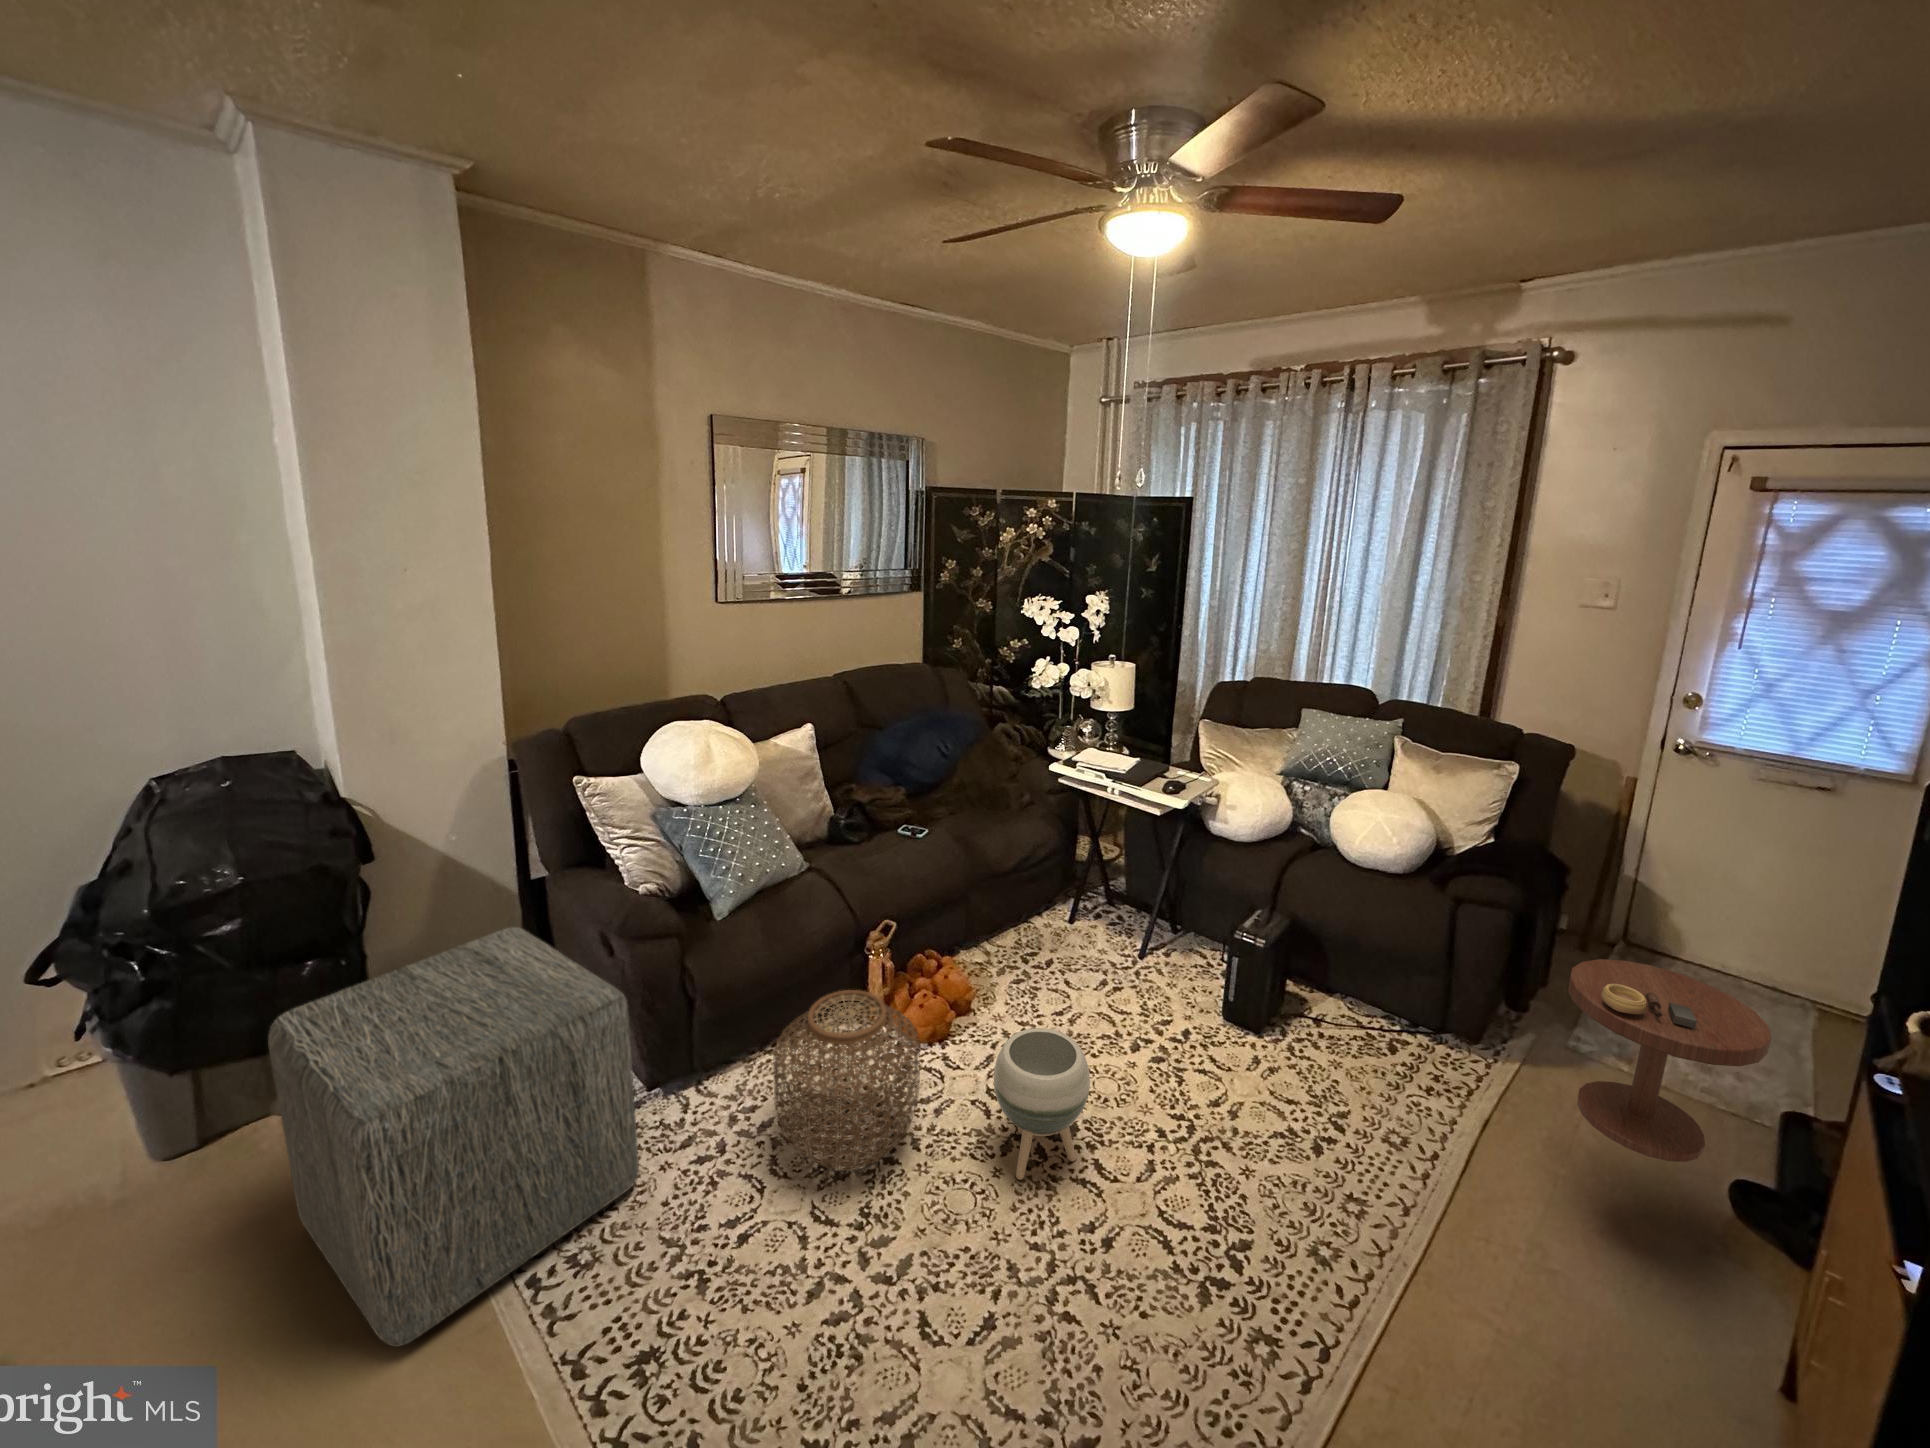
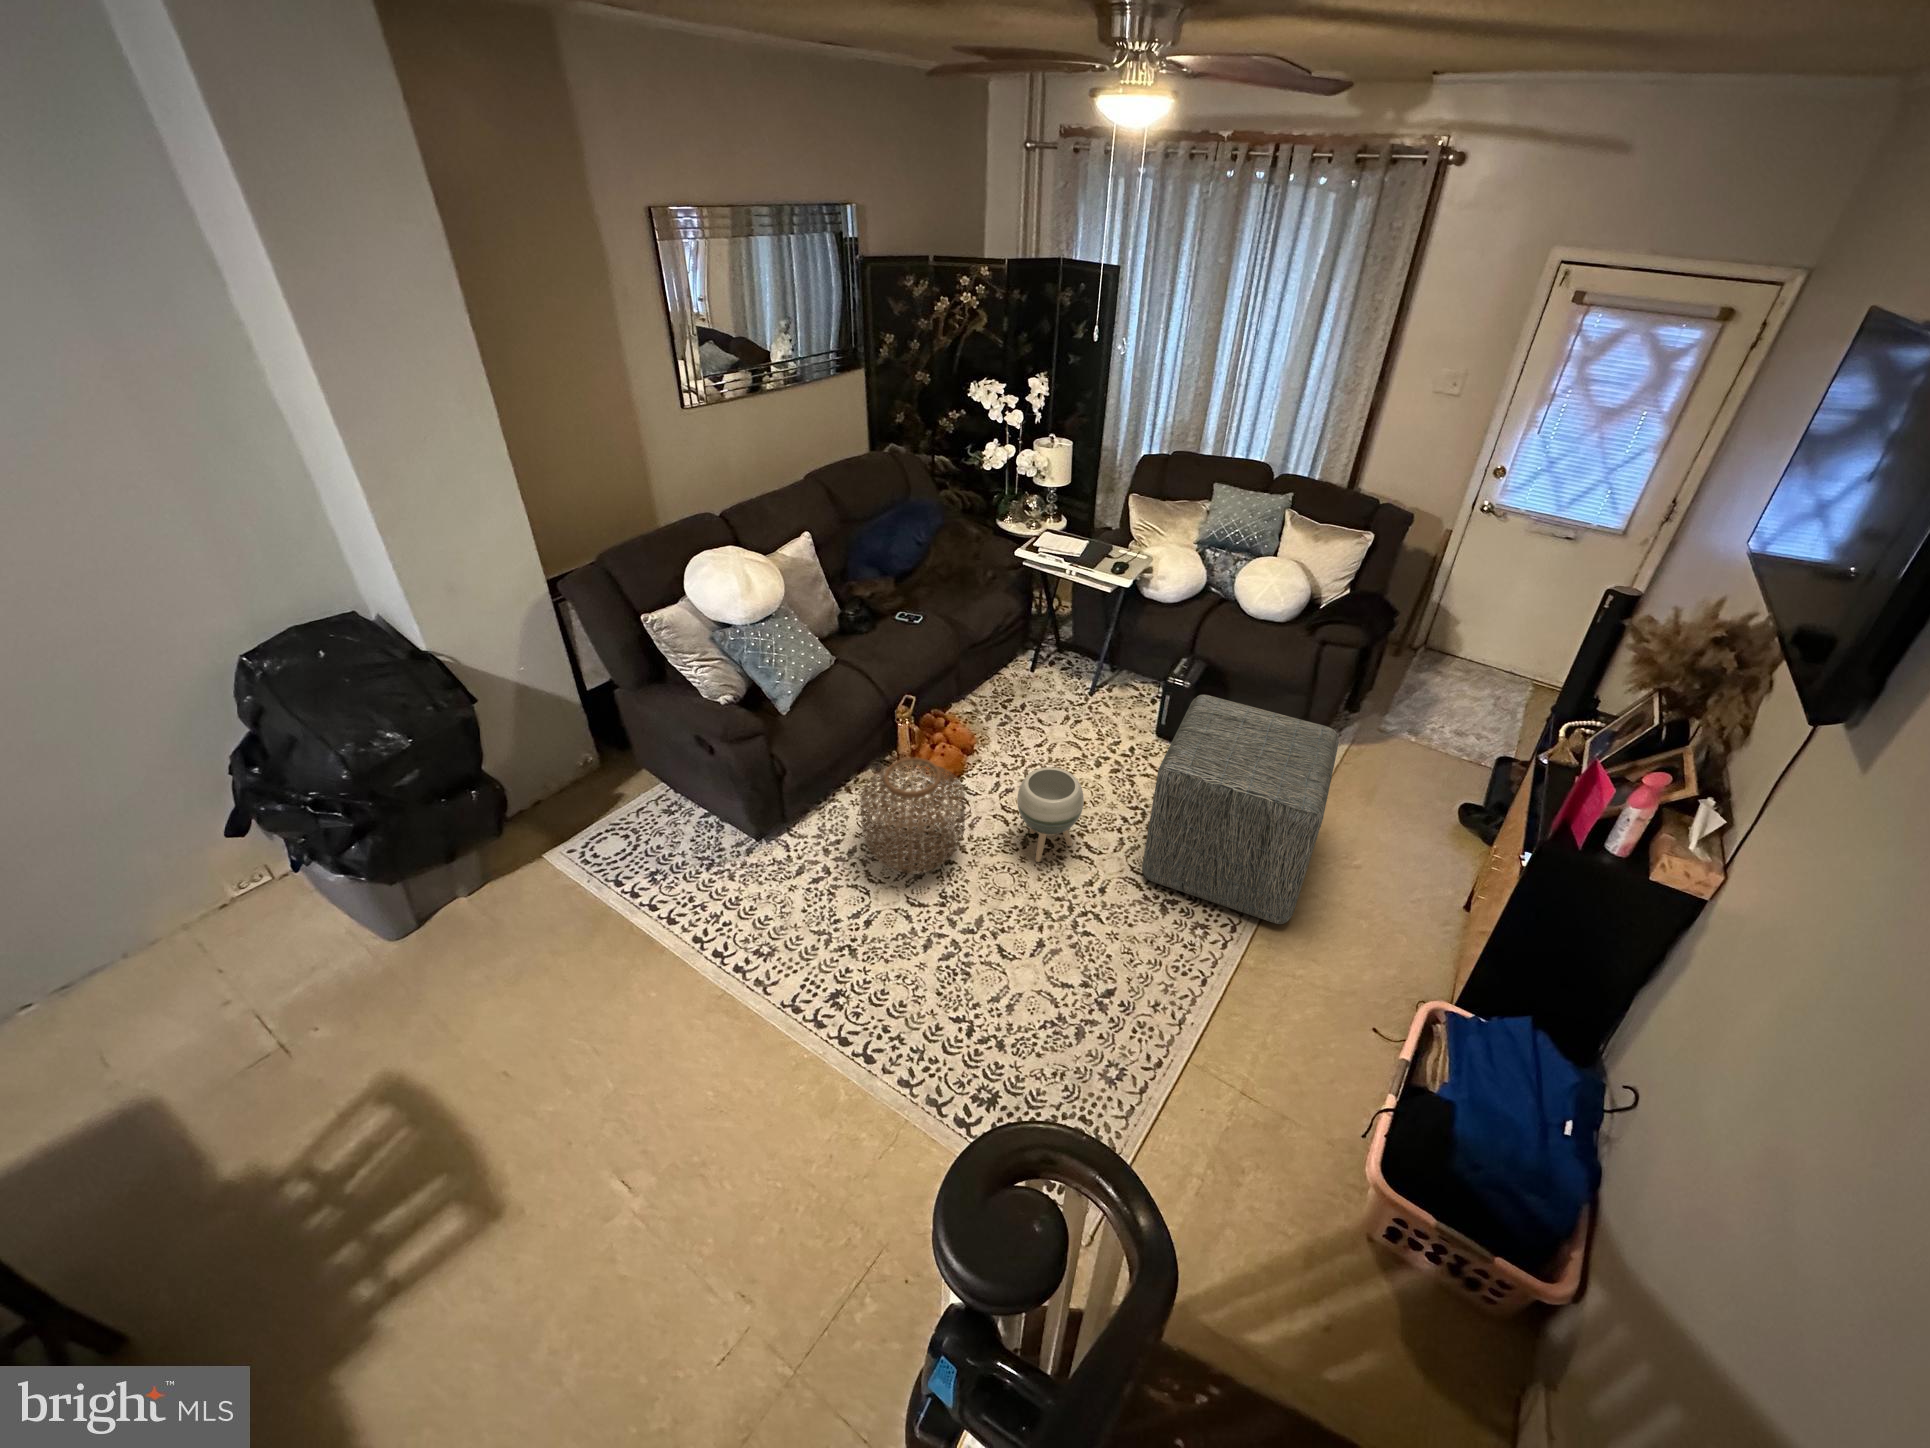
ottoman: present [268,927,639,1347] -> present [1142,695,1339,924]
side table: present [1568,959,1771,1232] -> none [1384,688,1495,842]

